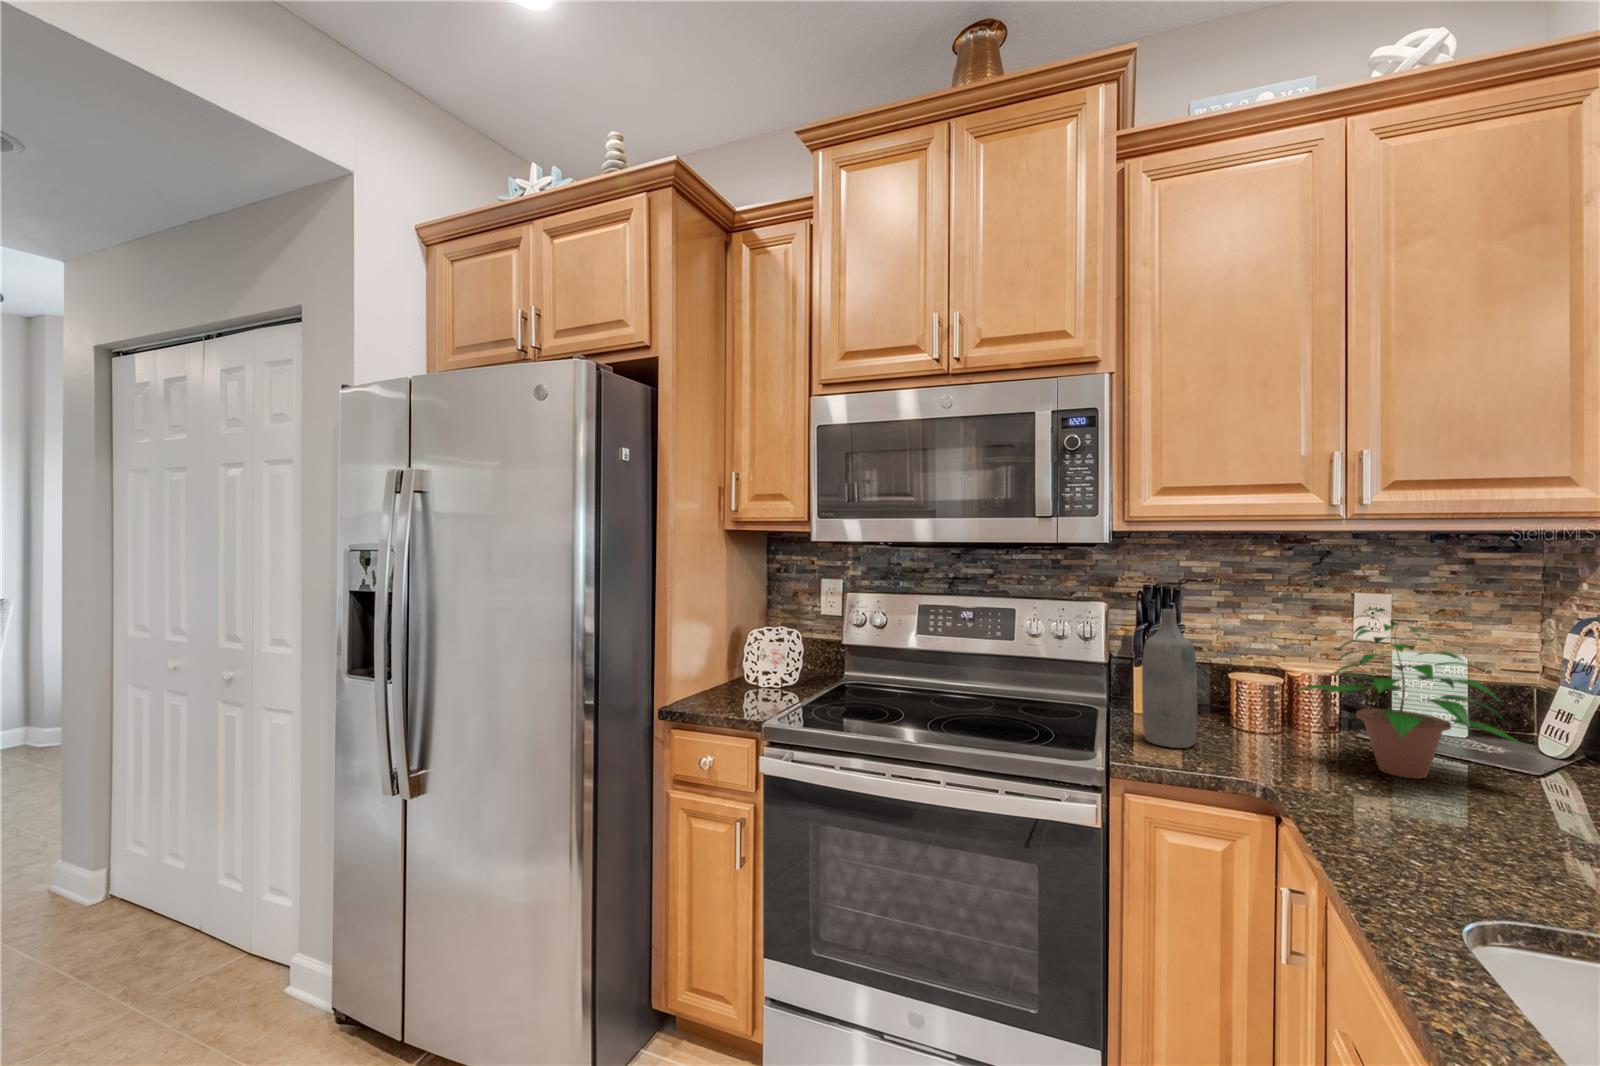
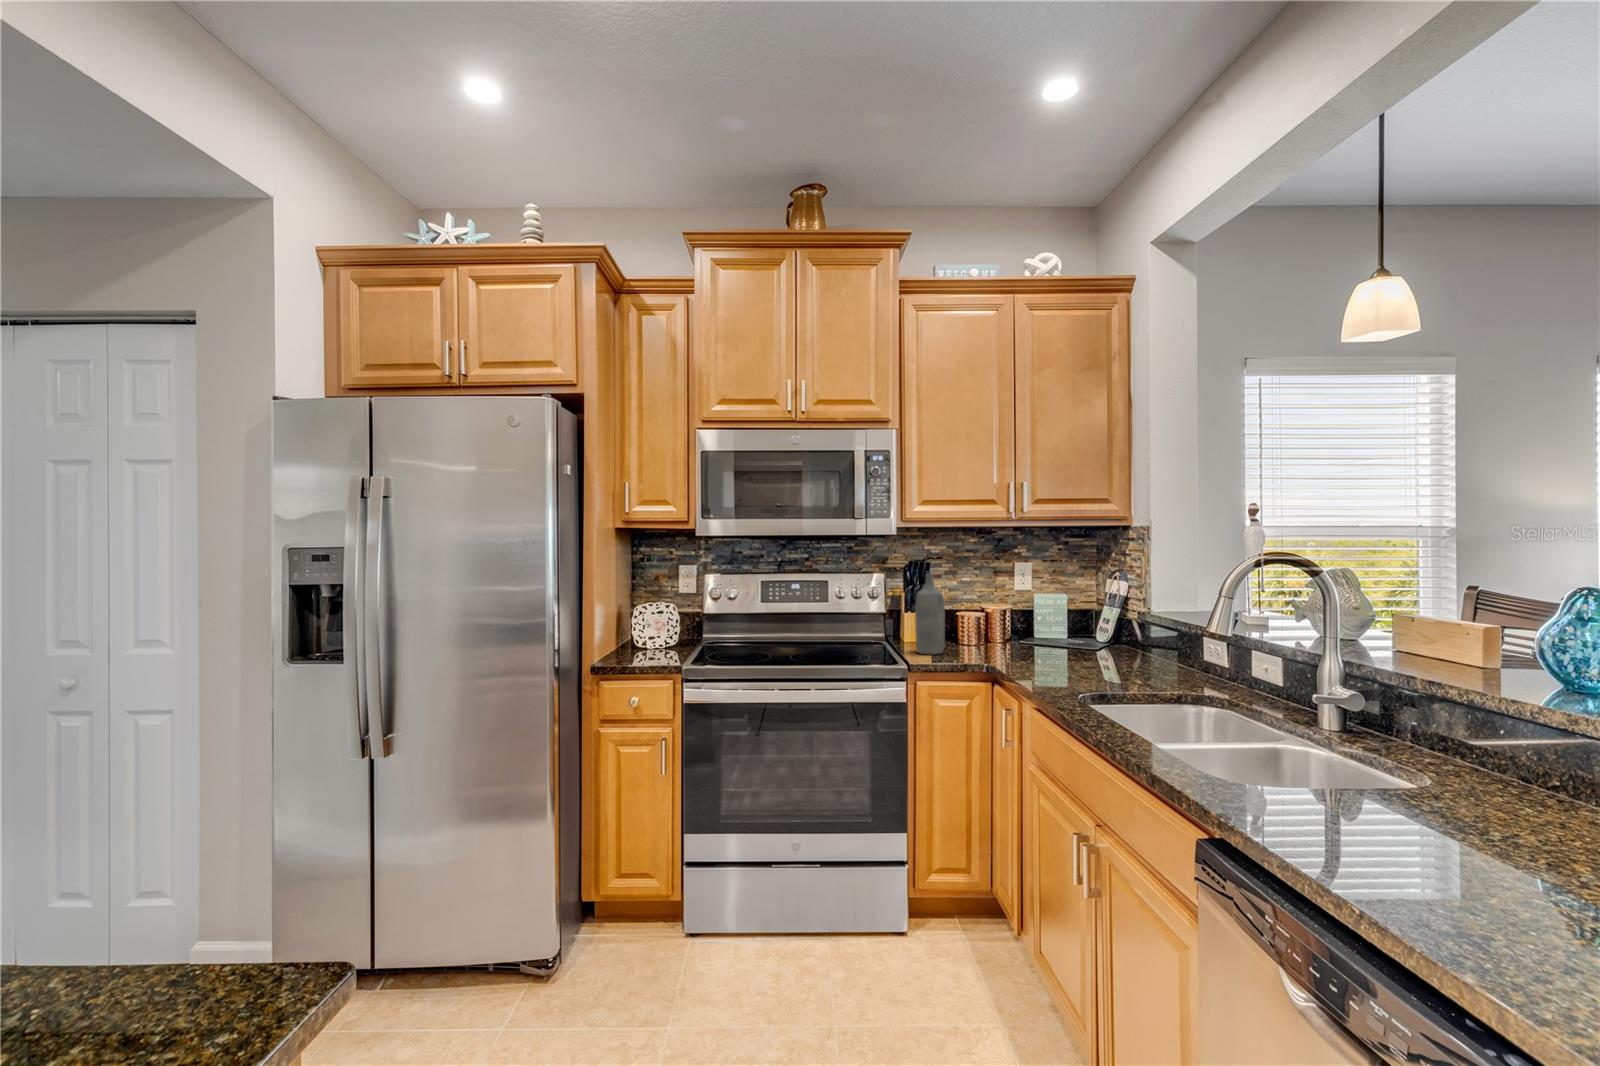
potted plant: present [1296,608,1524,779] -> none [992,568,1092,655]

